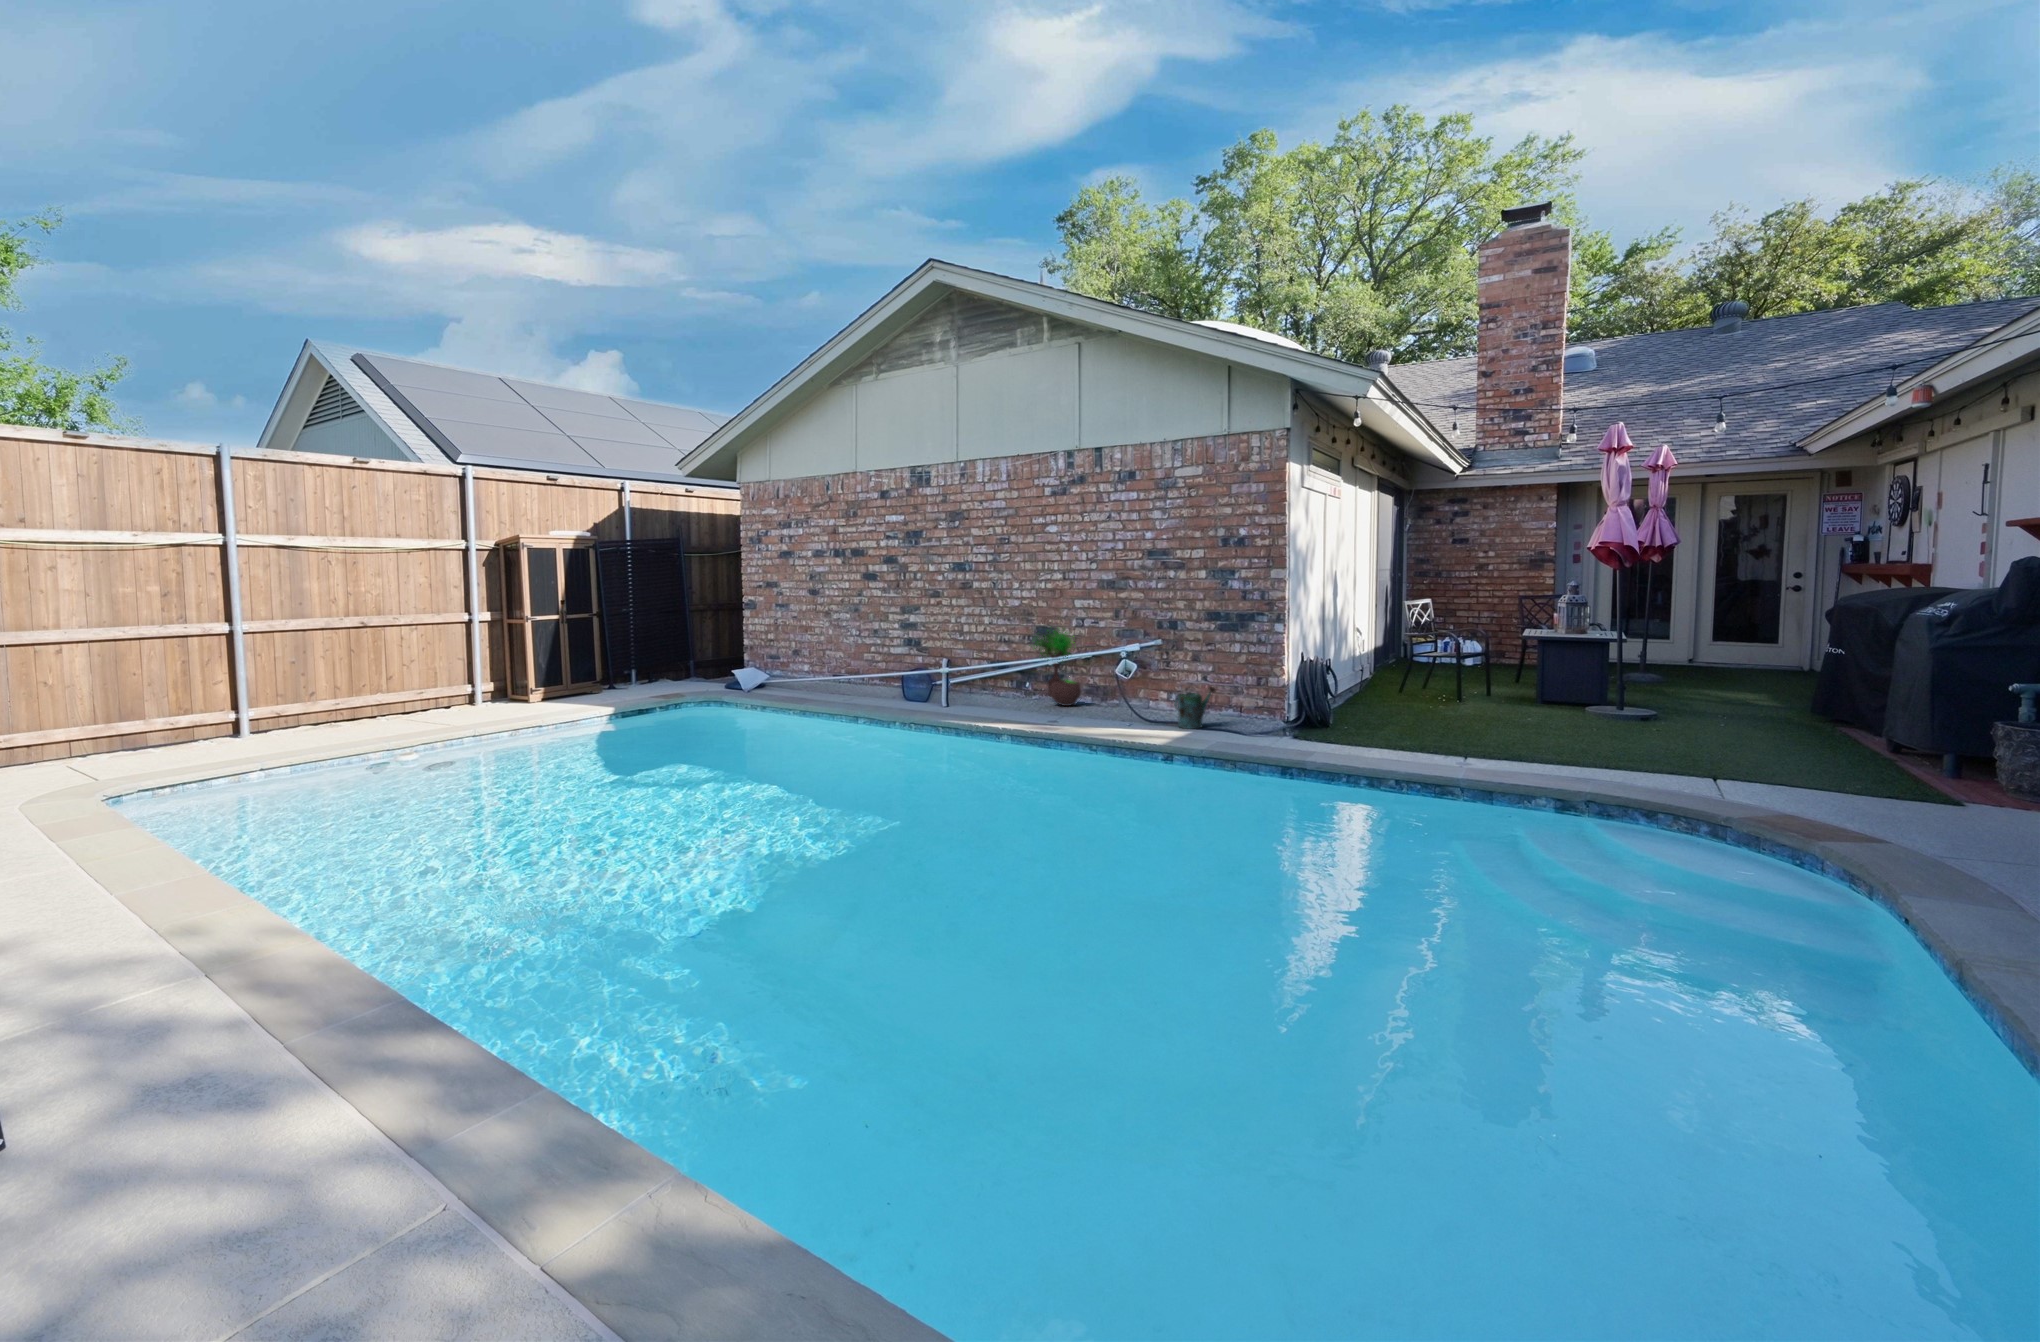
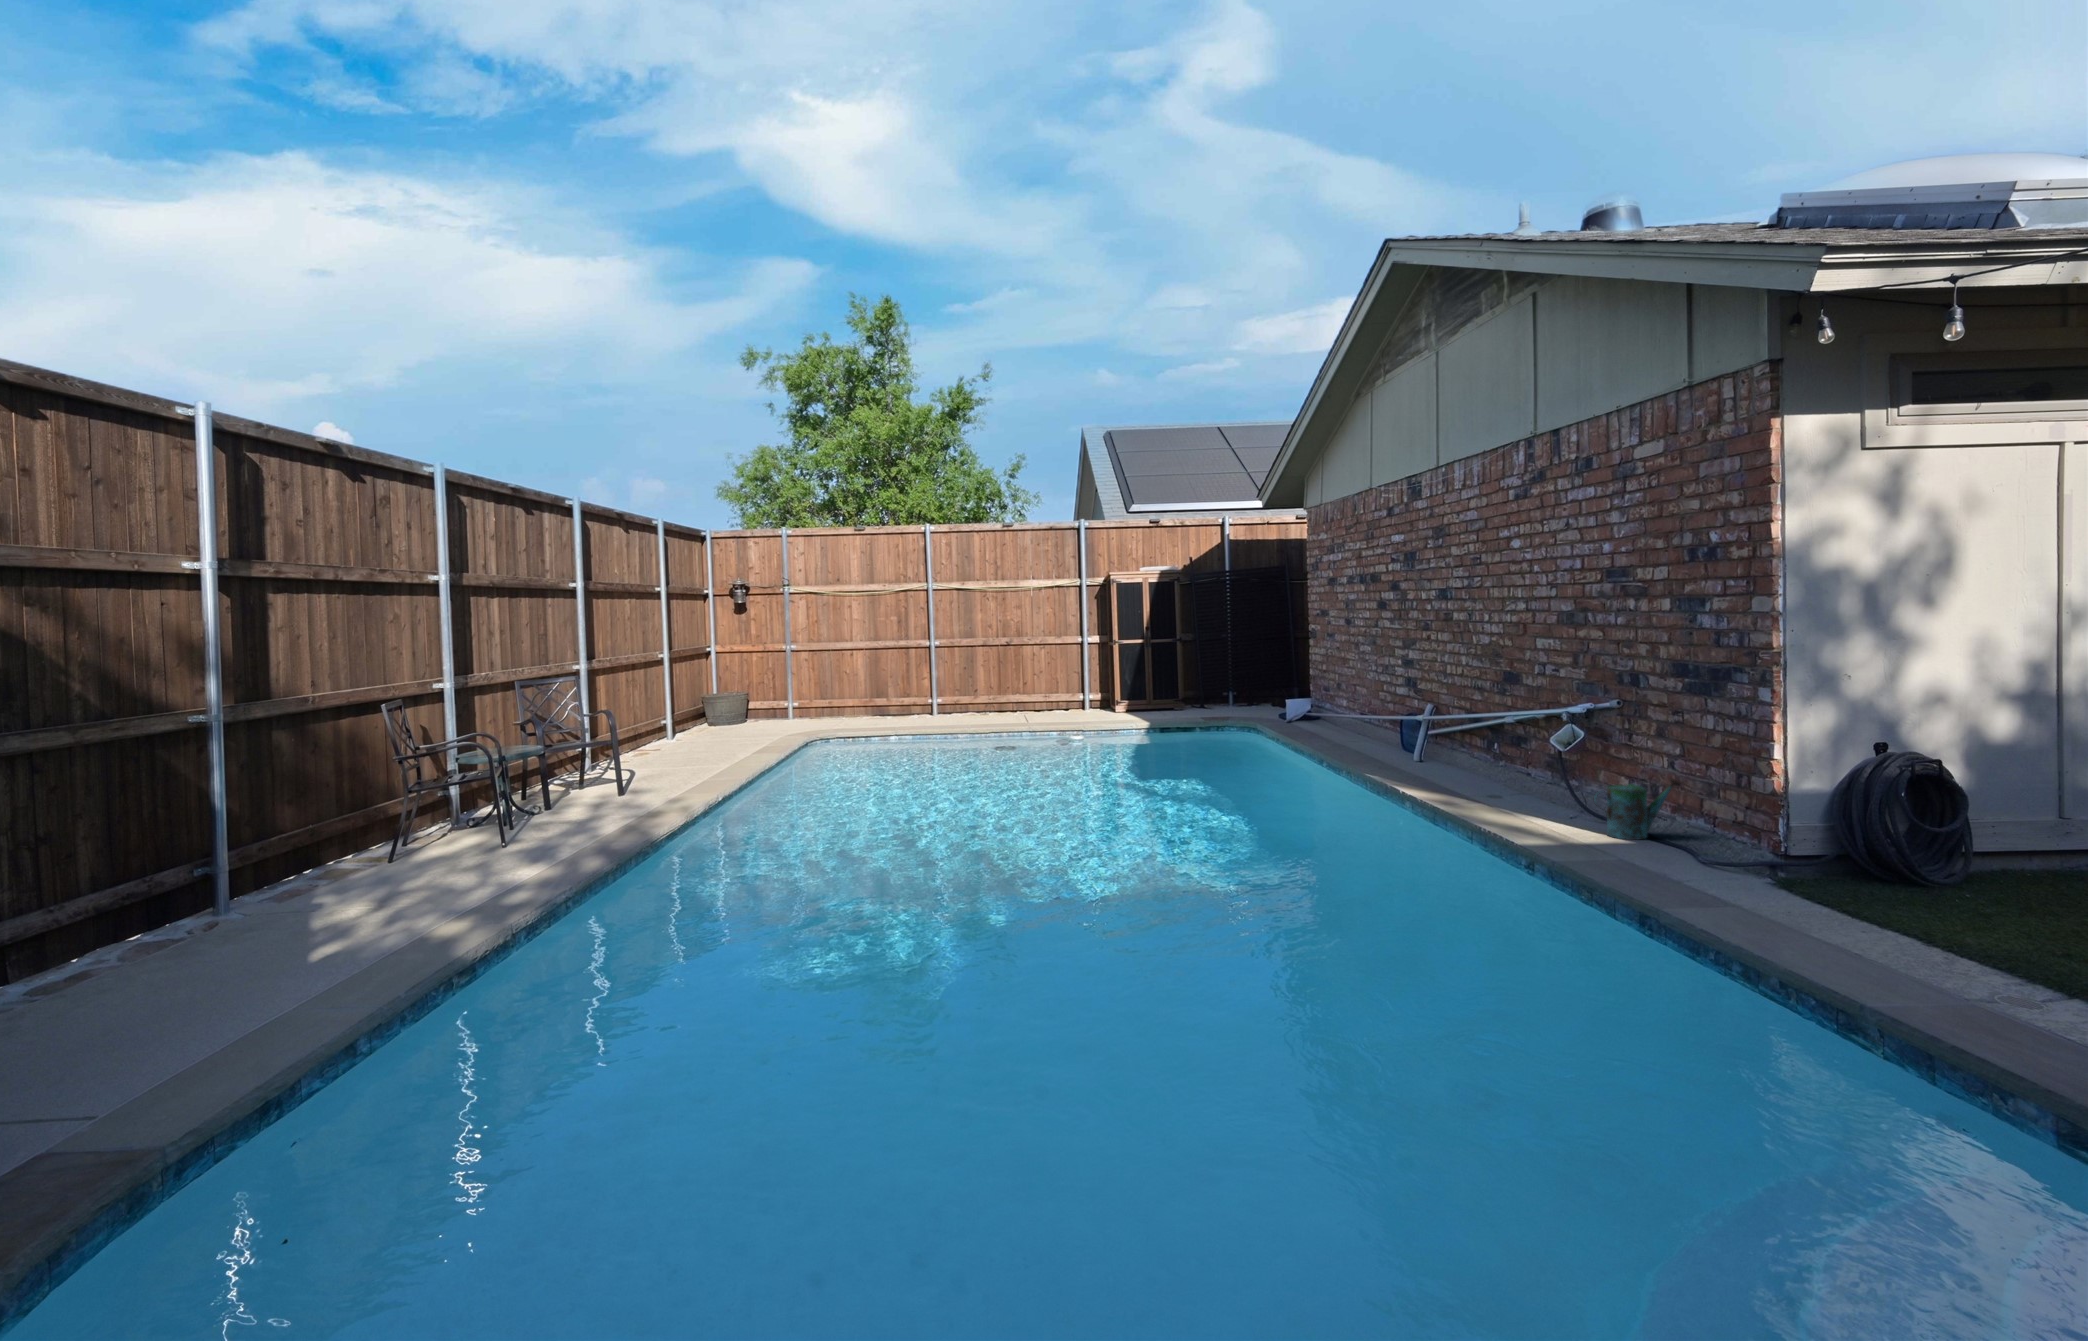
potted tree: present [1034,627,1081,706] -> none [1462,668,1543,787]

